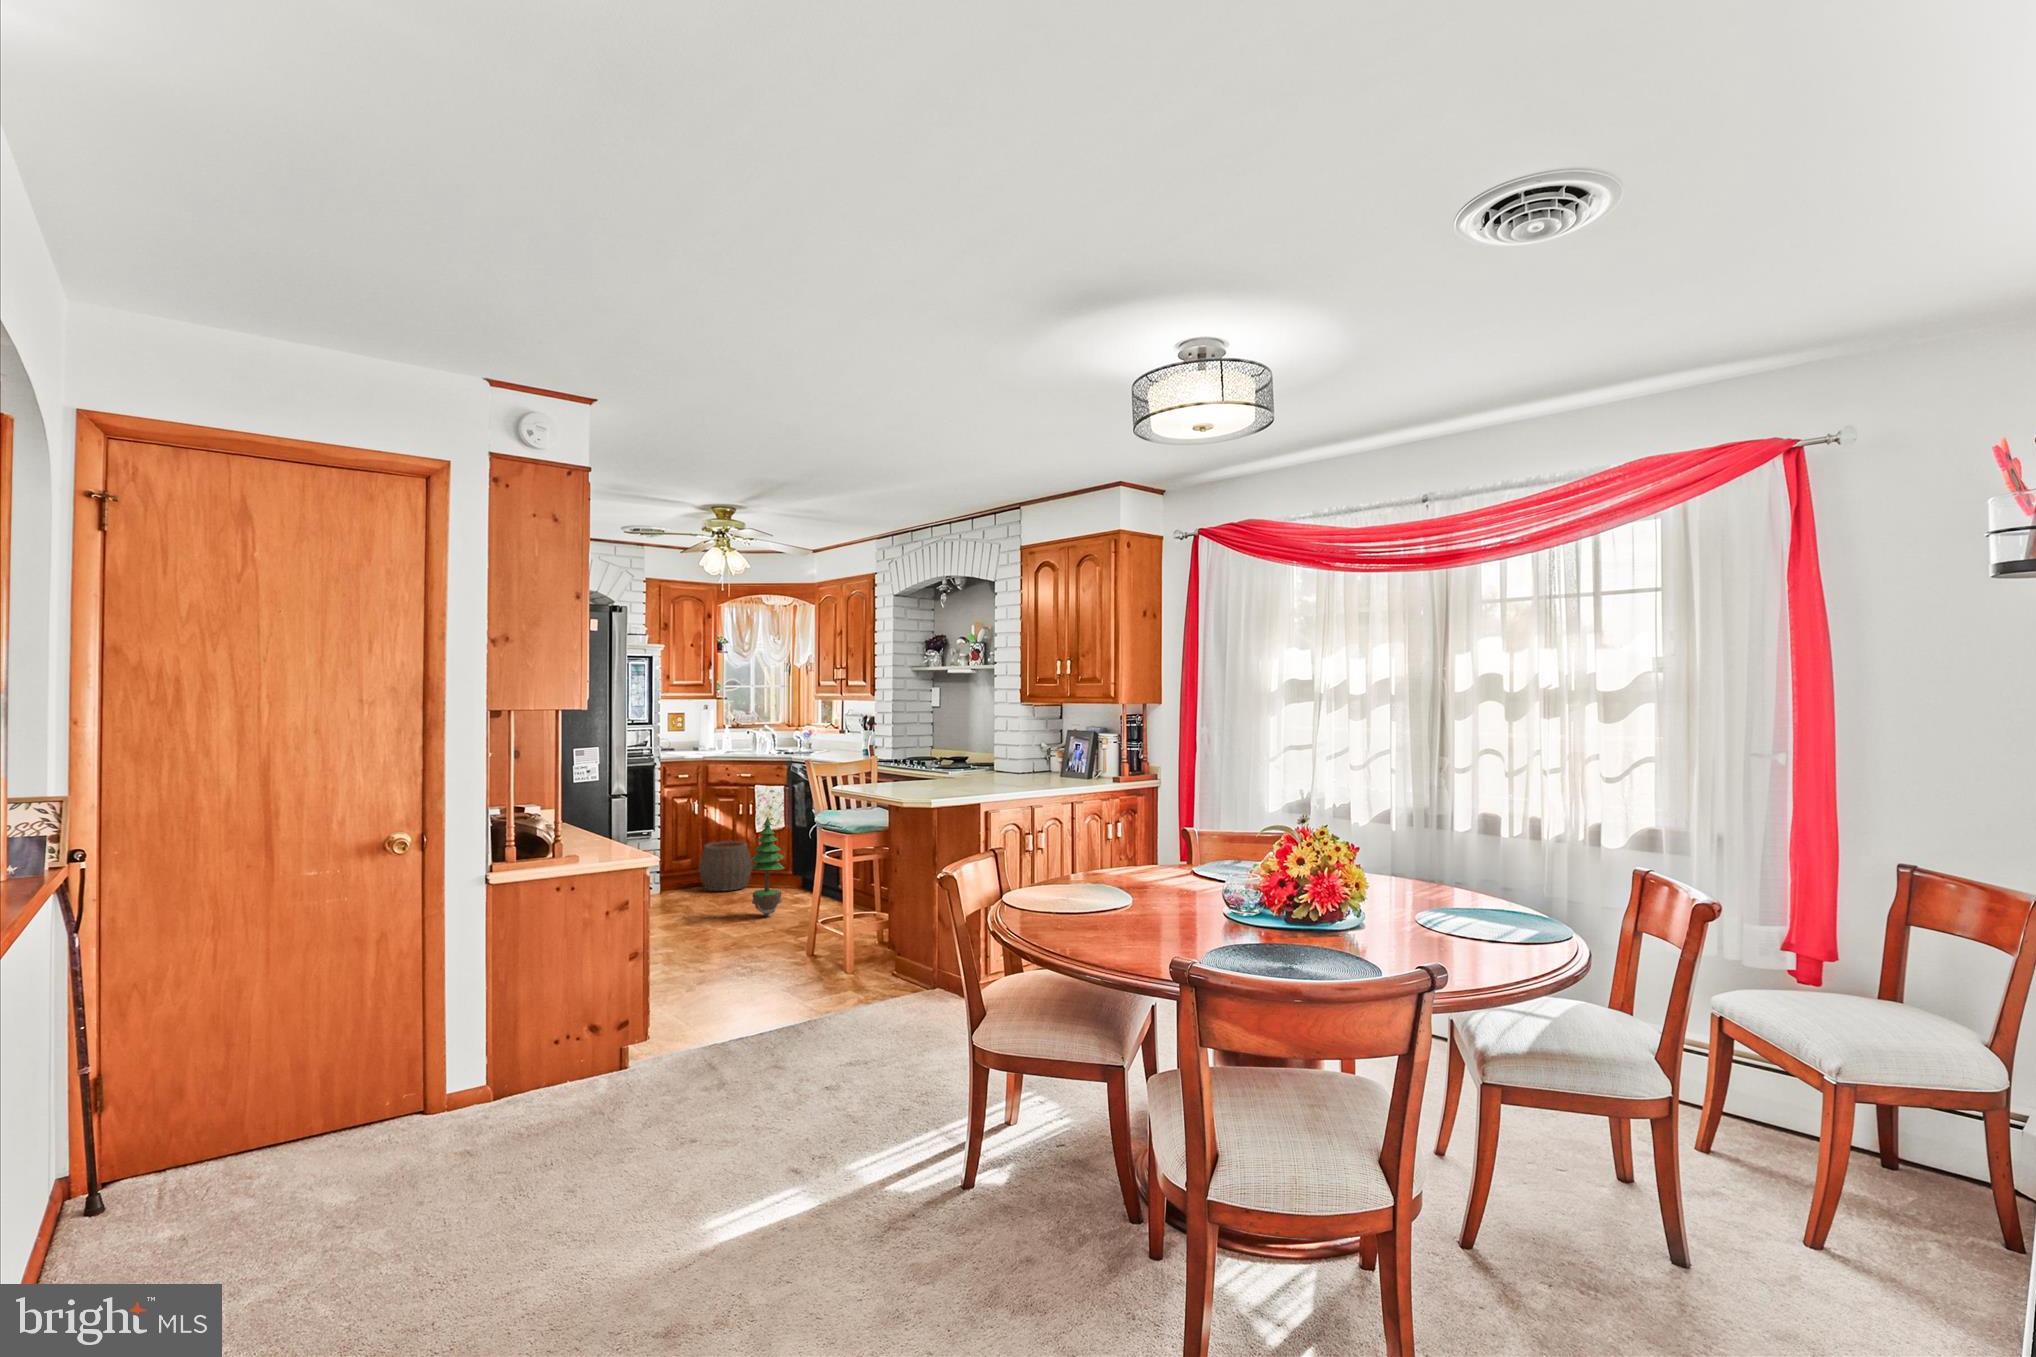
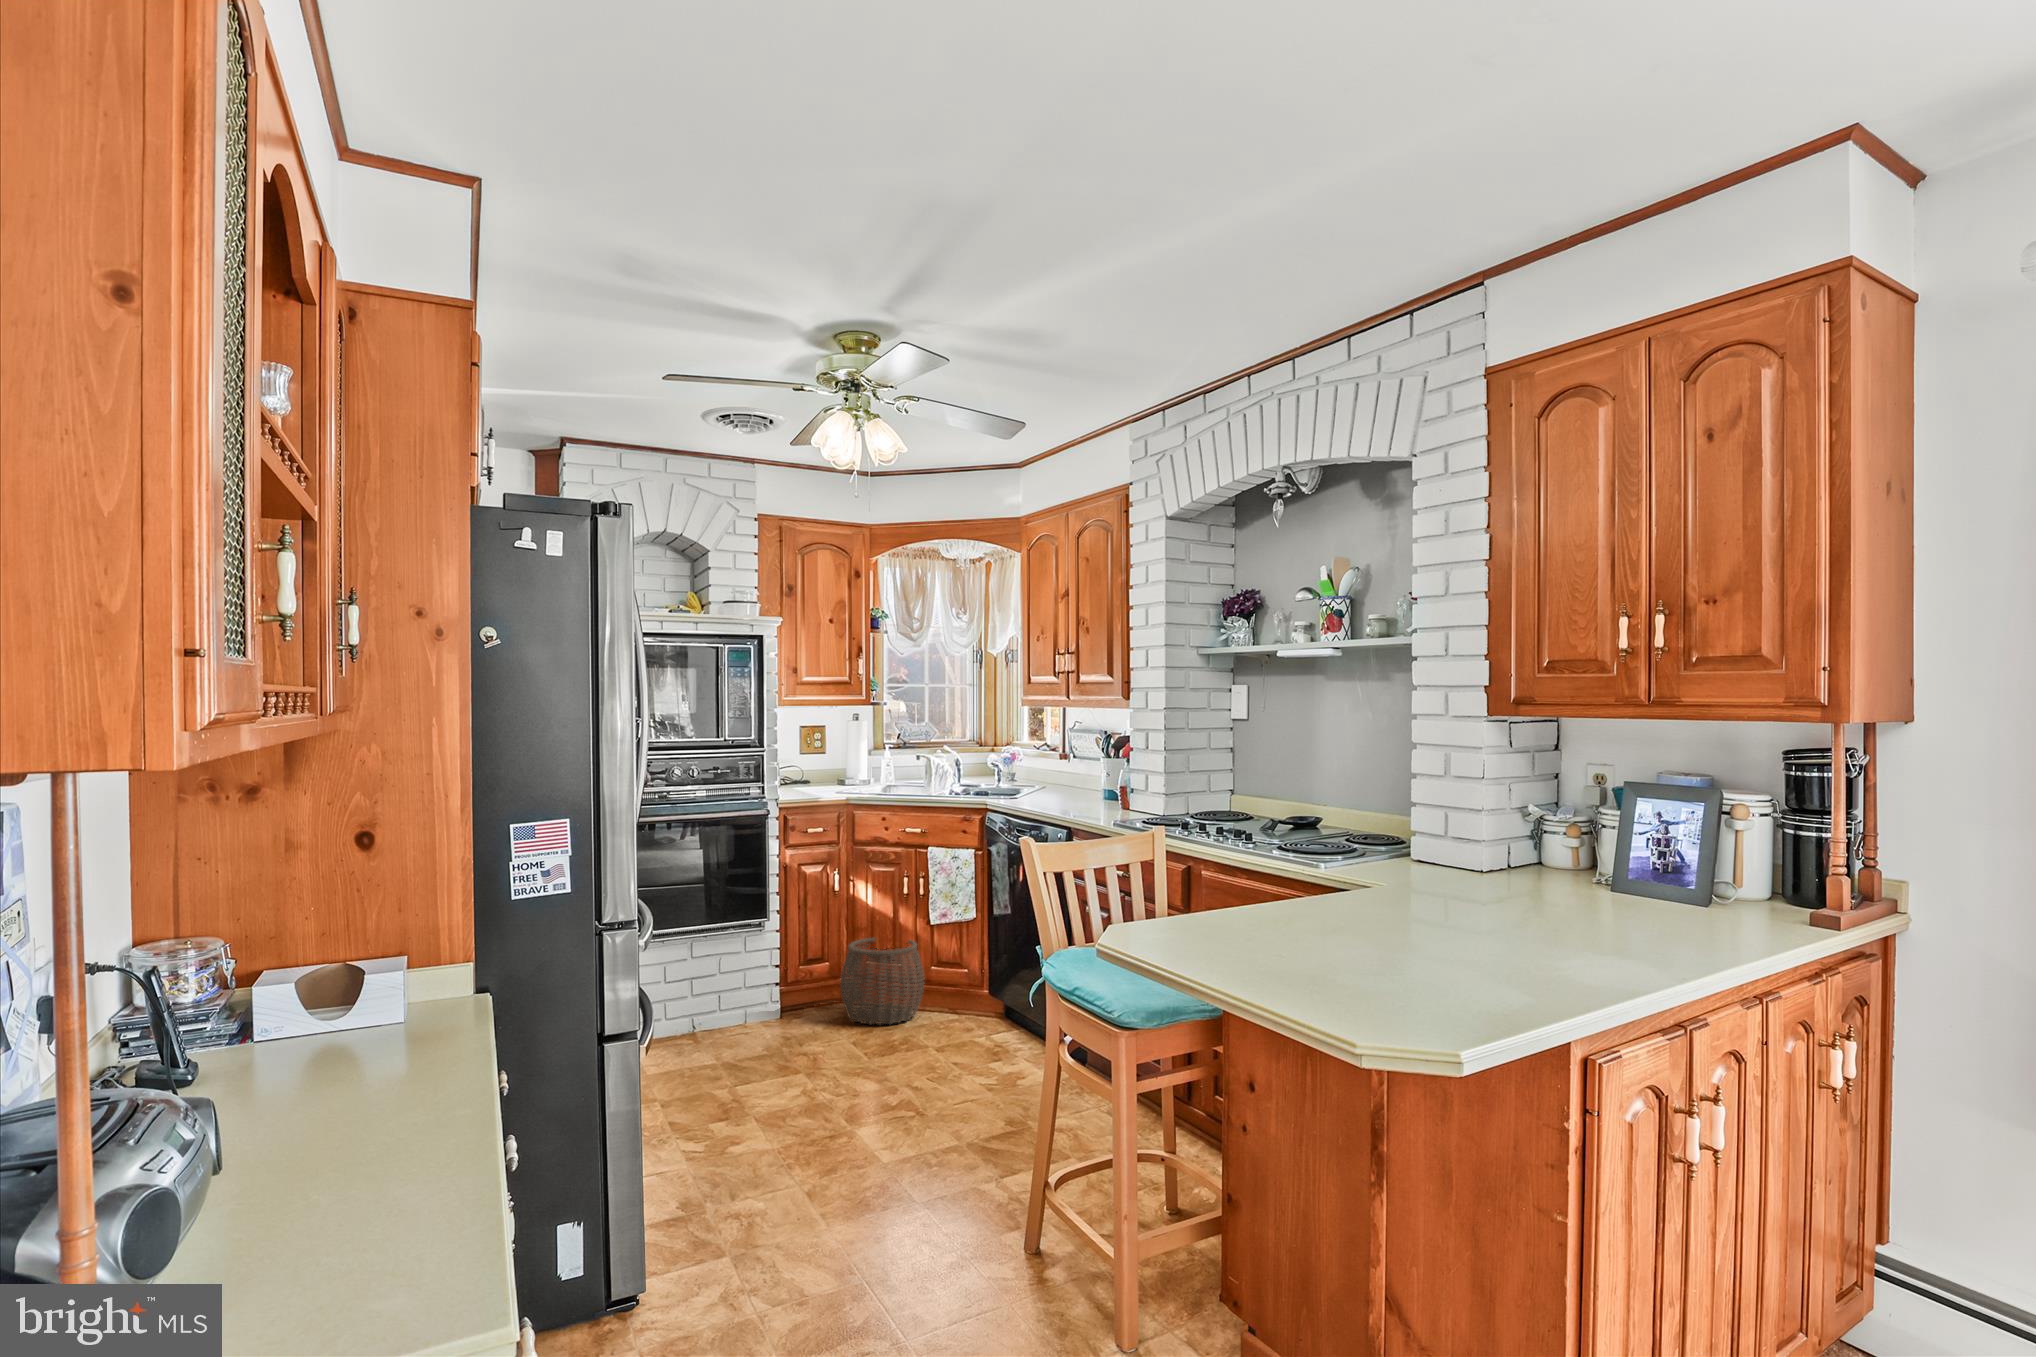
potted tree: present [749,817,785,916] -> none [921,913,986,1095]

